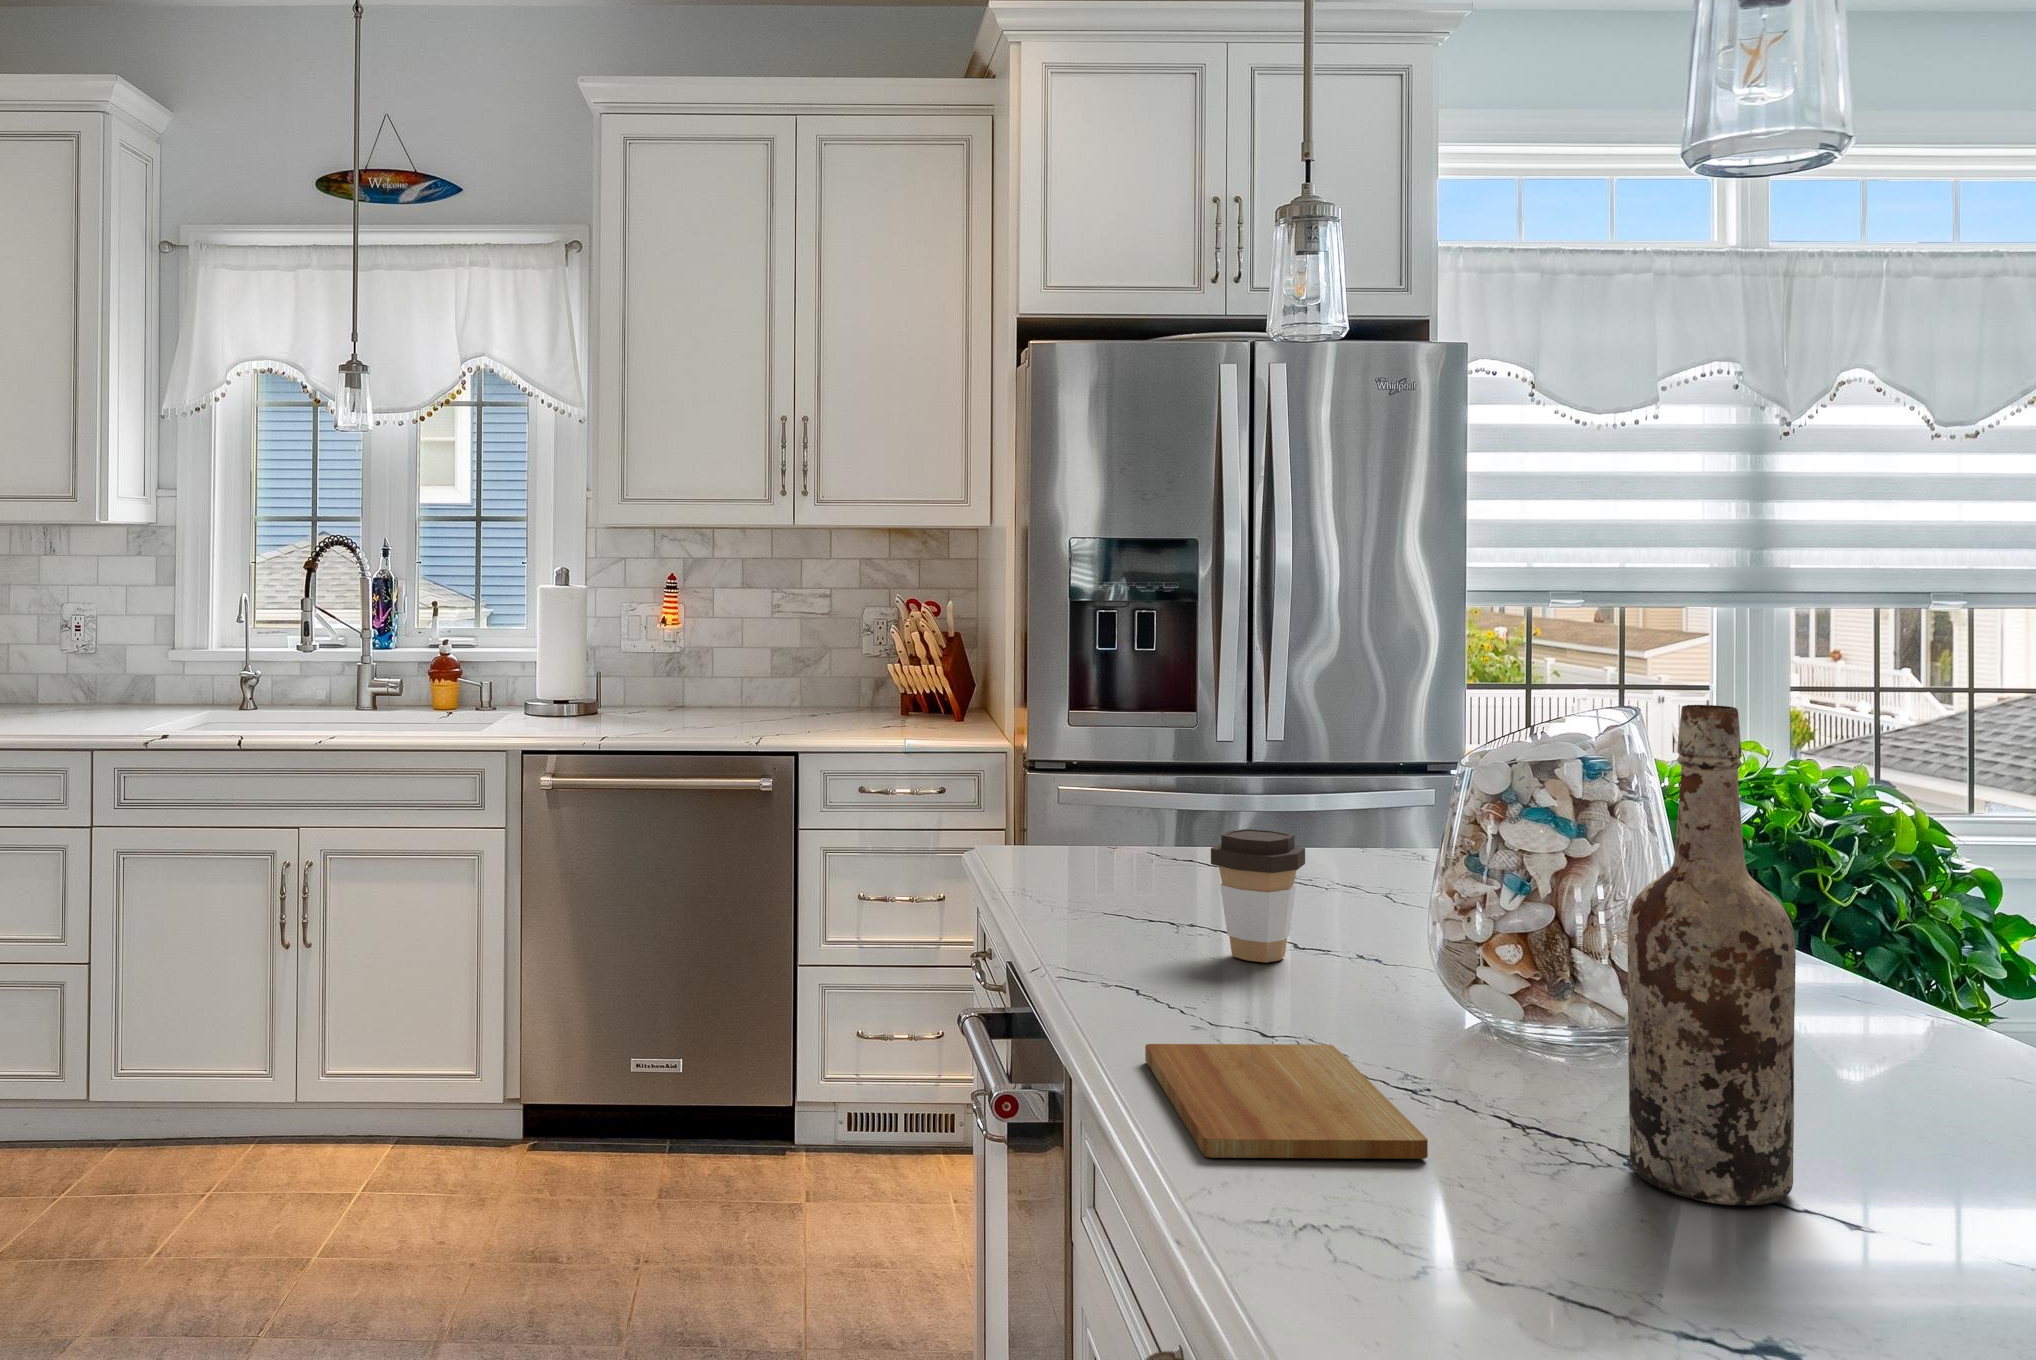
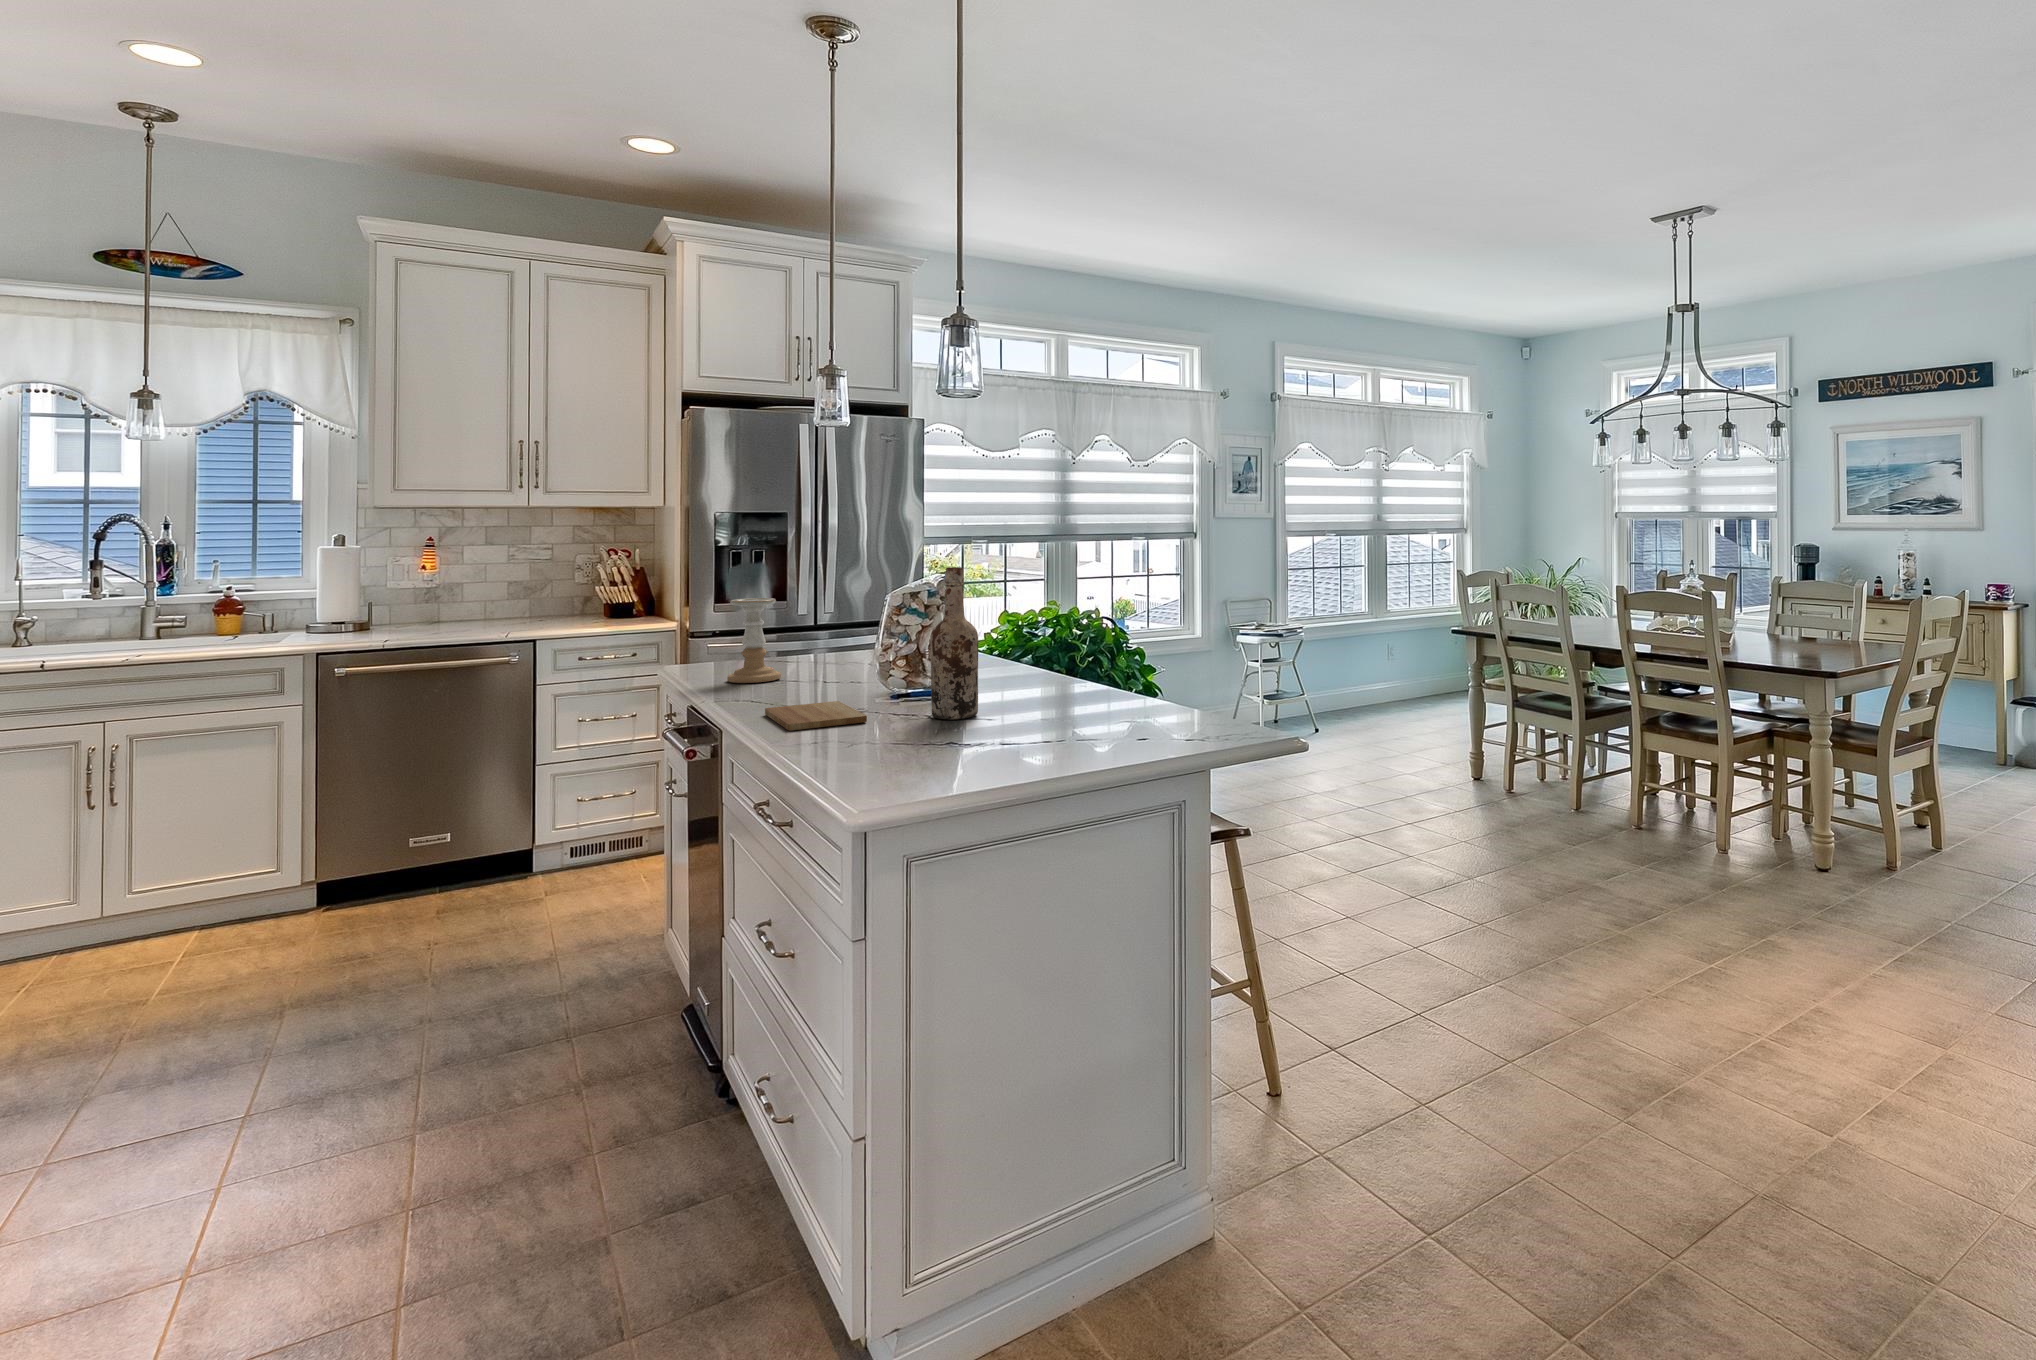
candle holder: none [1073,726,1186,924] -> present [727,598,781,683]
coffee cup: present [1211,829,1305,963] -> none [792,635,832,688]

